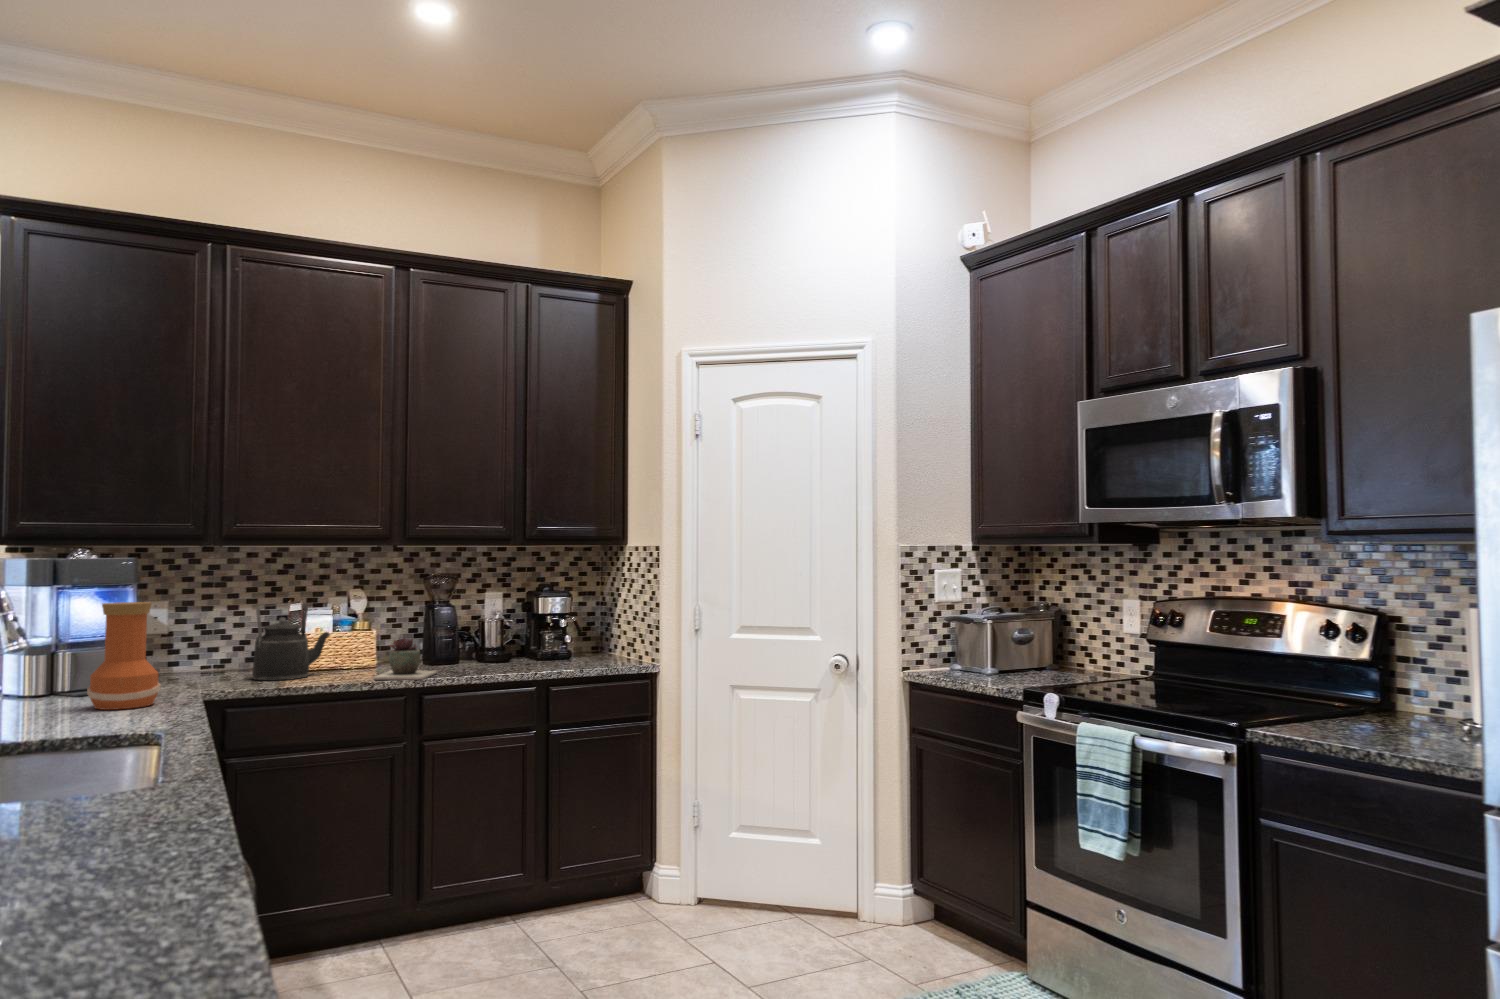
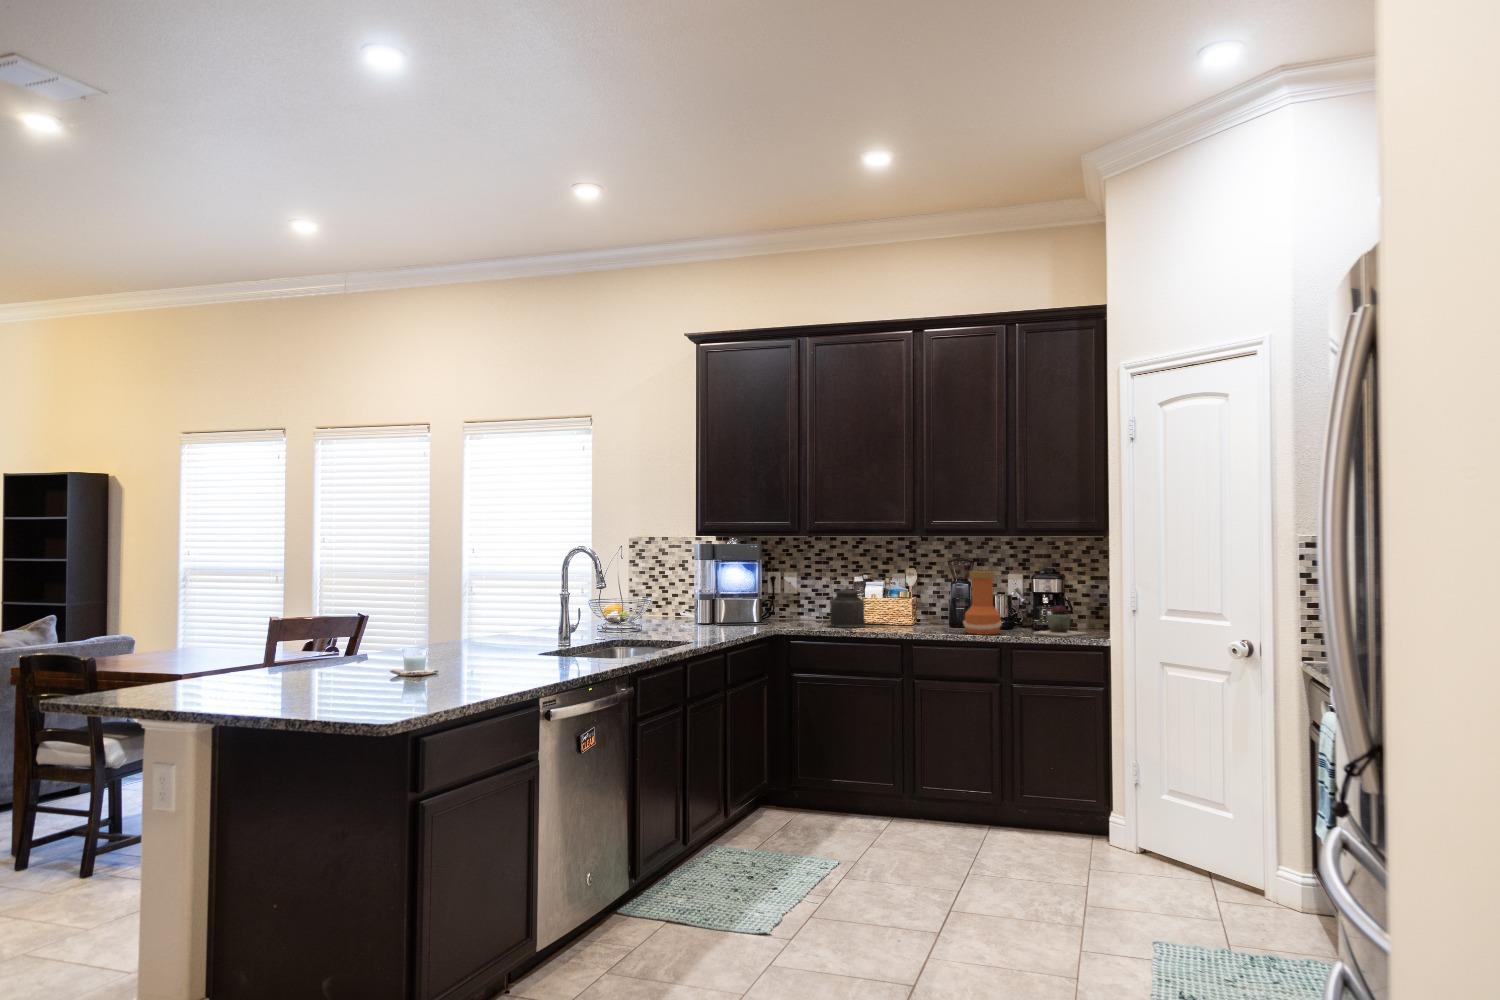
vase: present [87,602,161,710] -> present [963,571,1002,635]
succulent plant: present [374,638,437,680] -> present [1034,606,1087,637]

